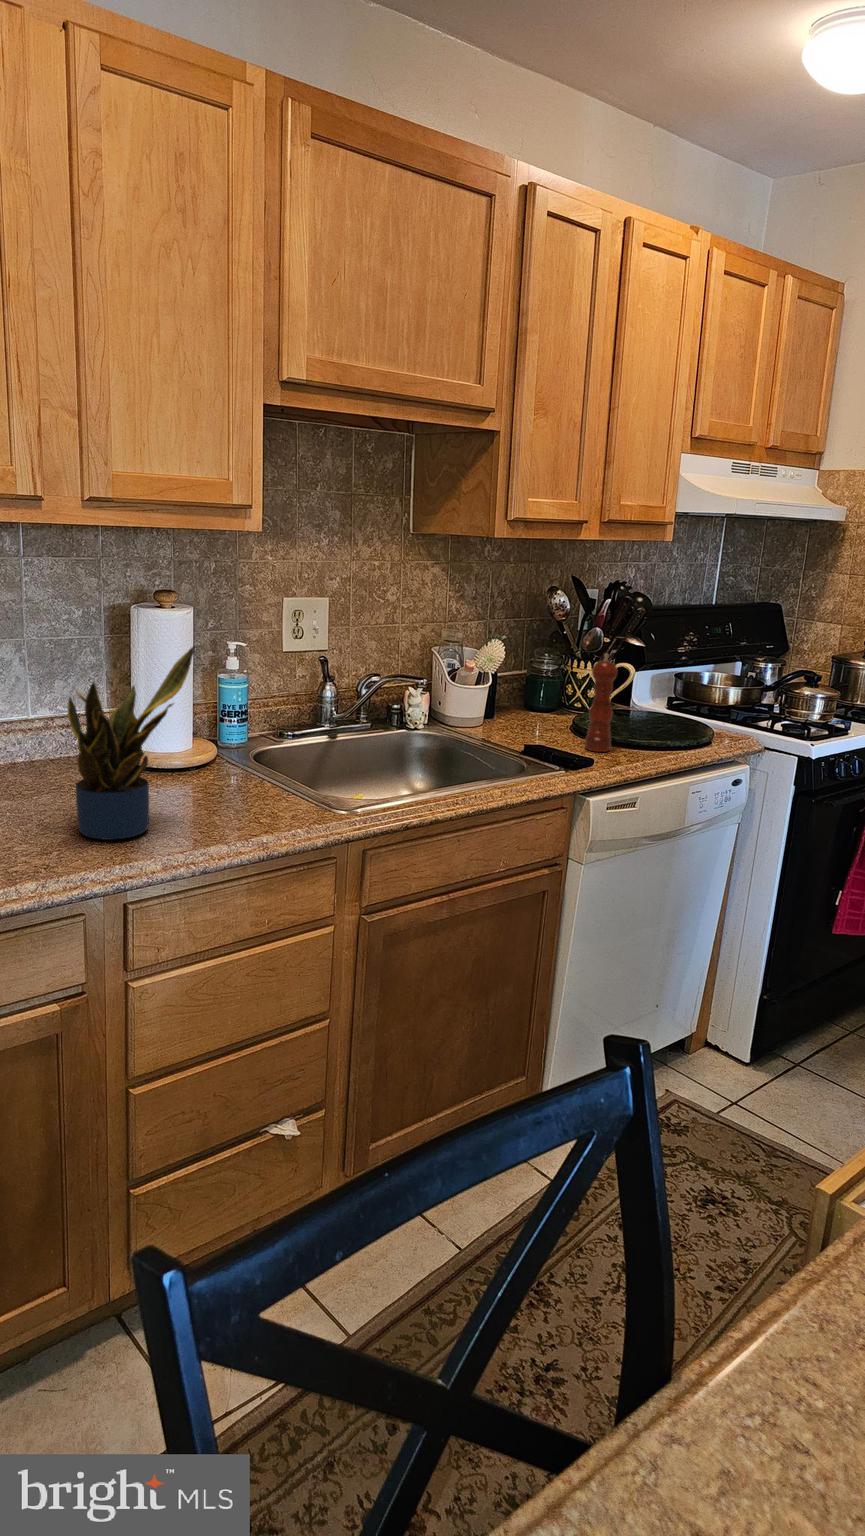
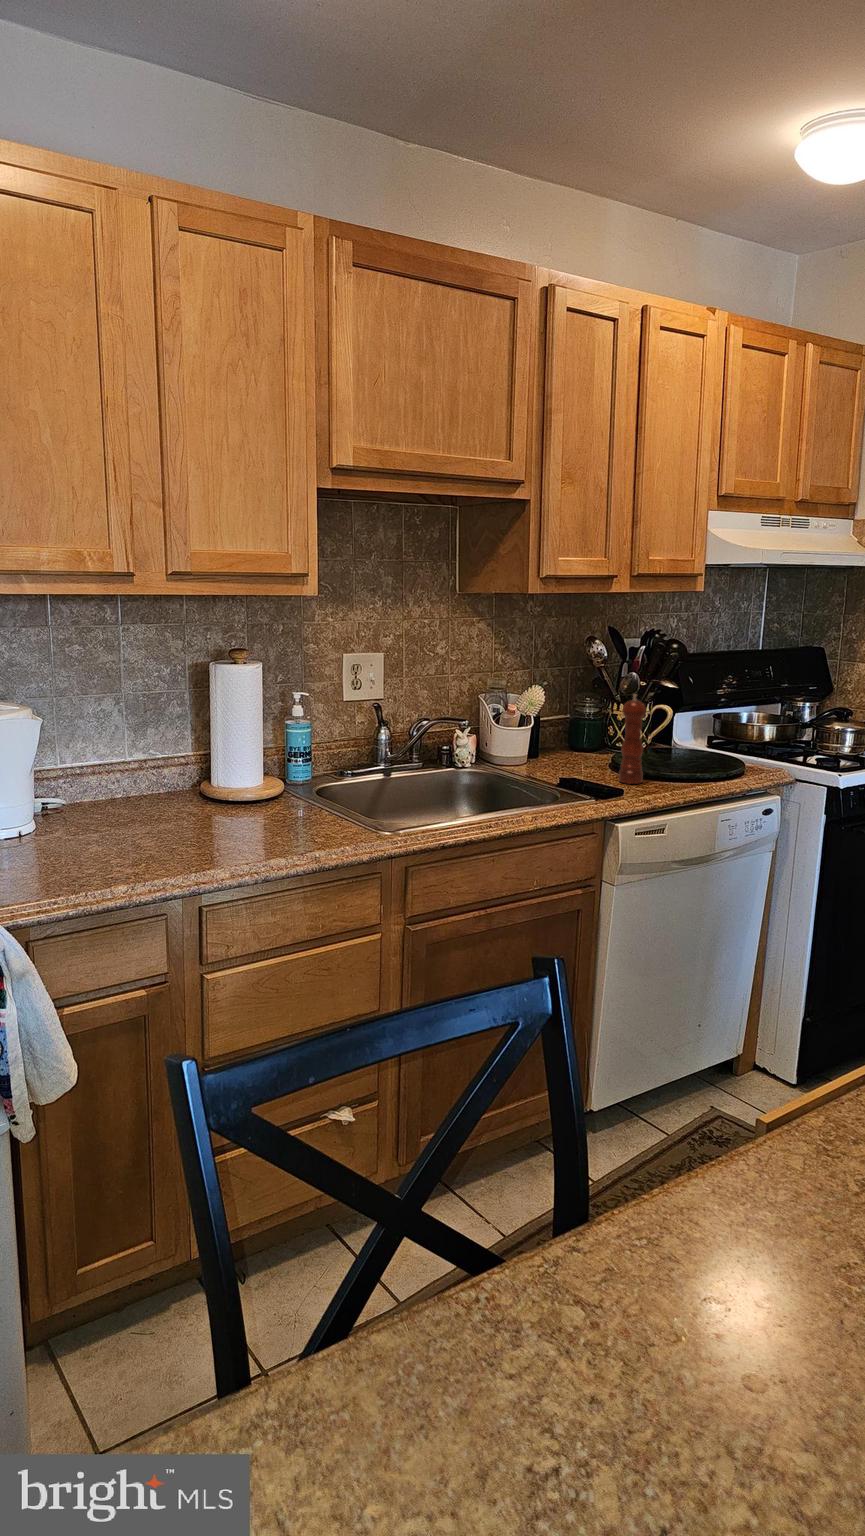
potted plant: present [67,646,194,840] -> none [154,691,259,855]

